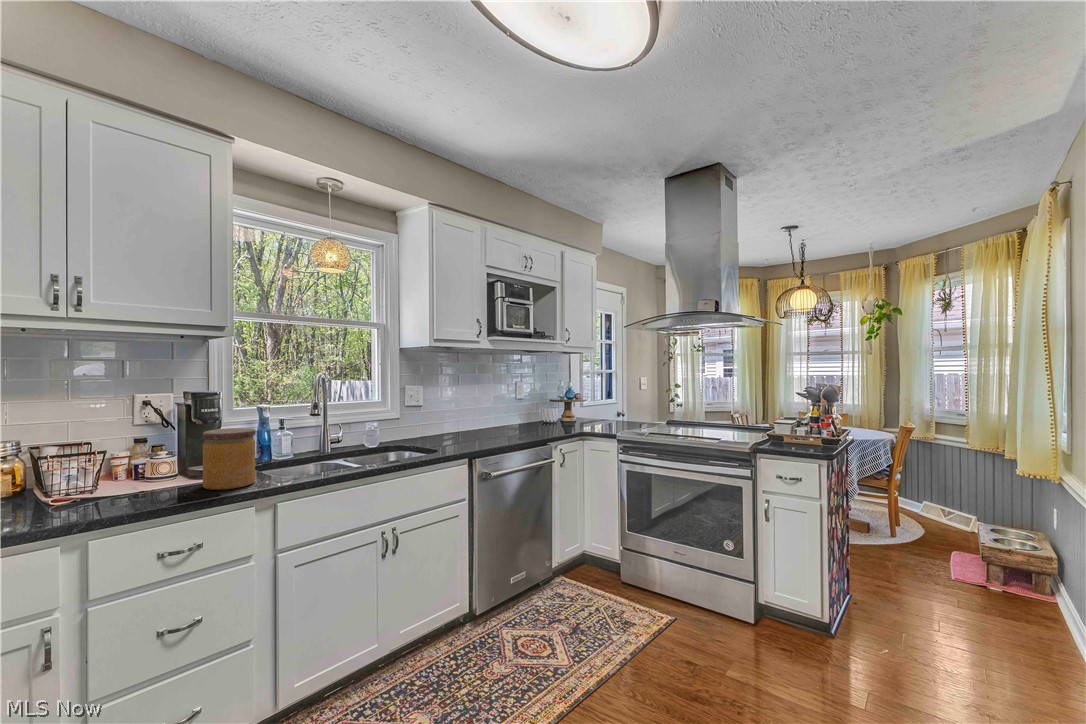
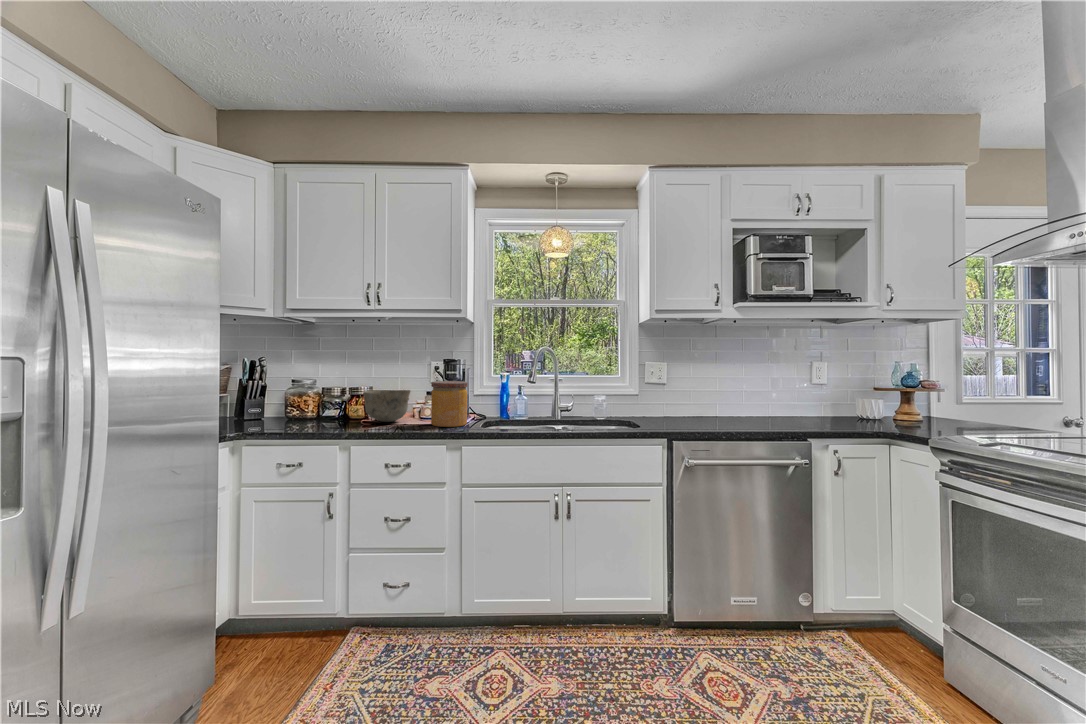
bowl: none [76,448,162,500] -> present [363,390,410,422]

